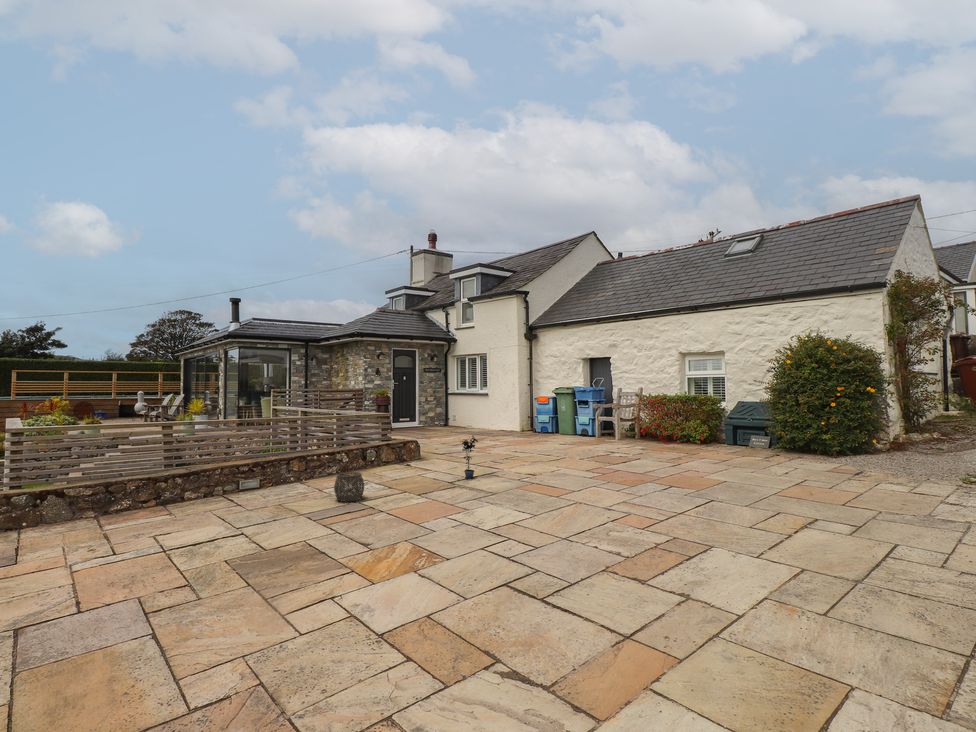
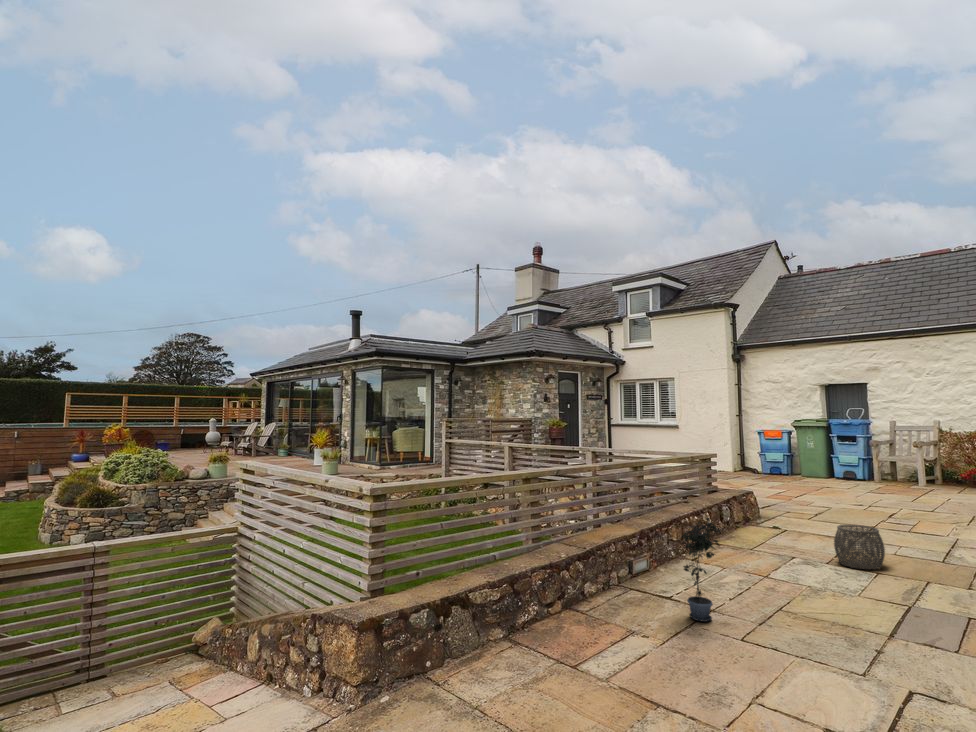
potted plant: present [462,436,478,479] -> present [681,518,720,622]

